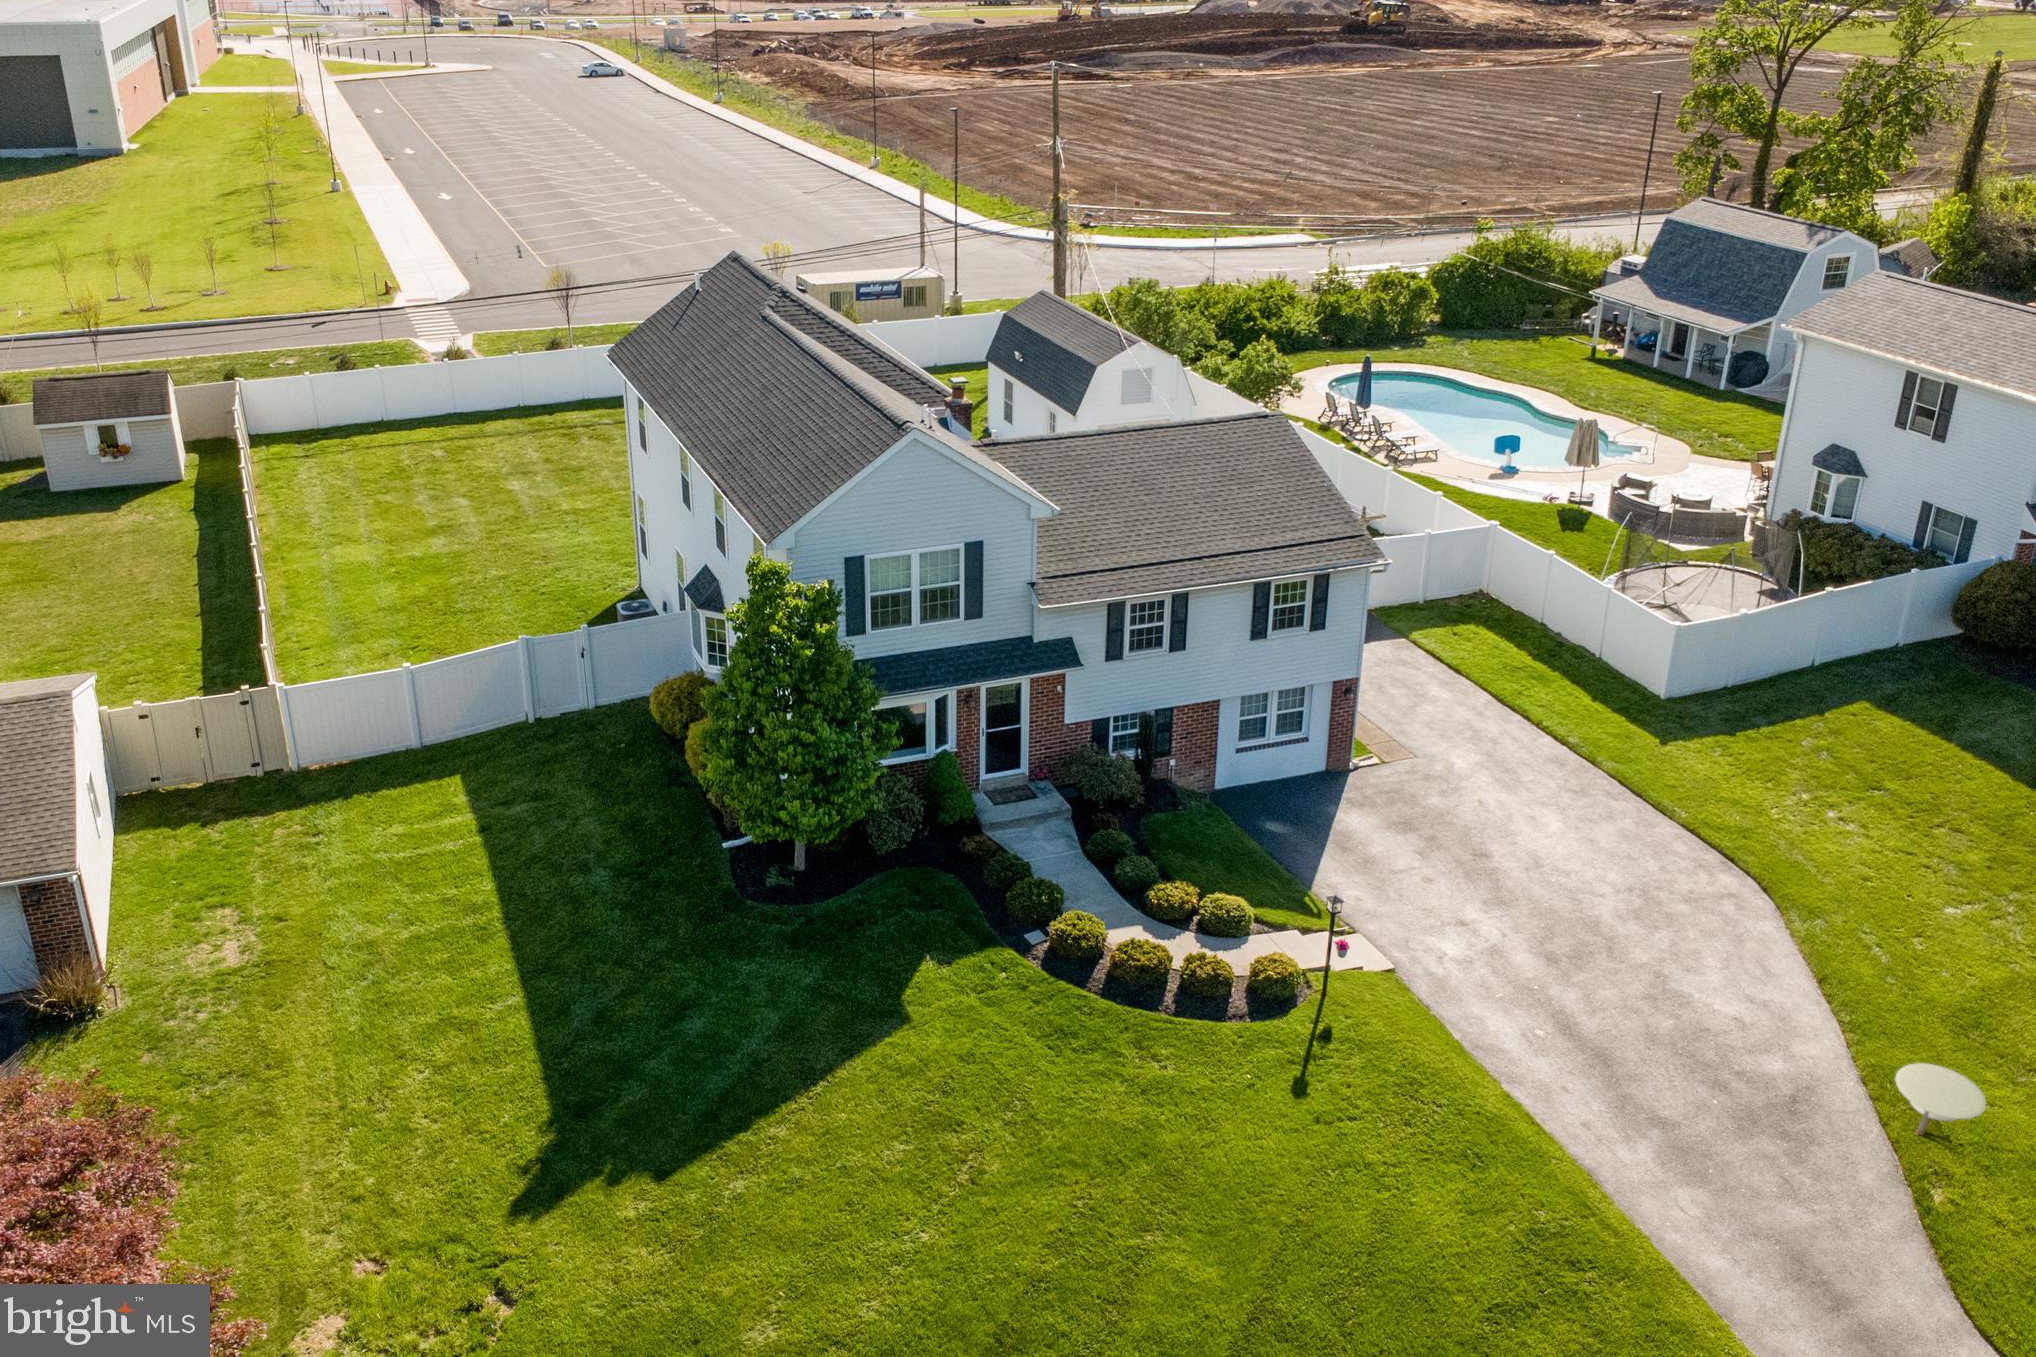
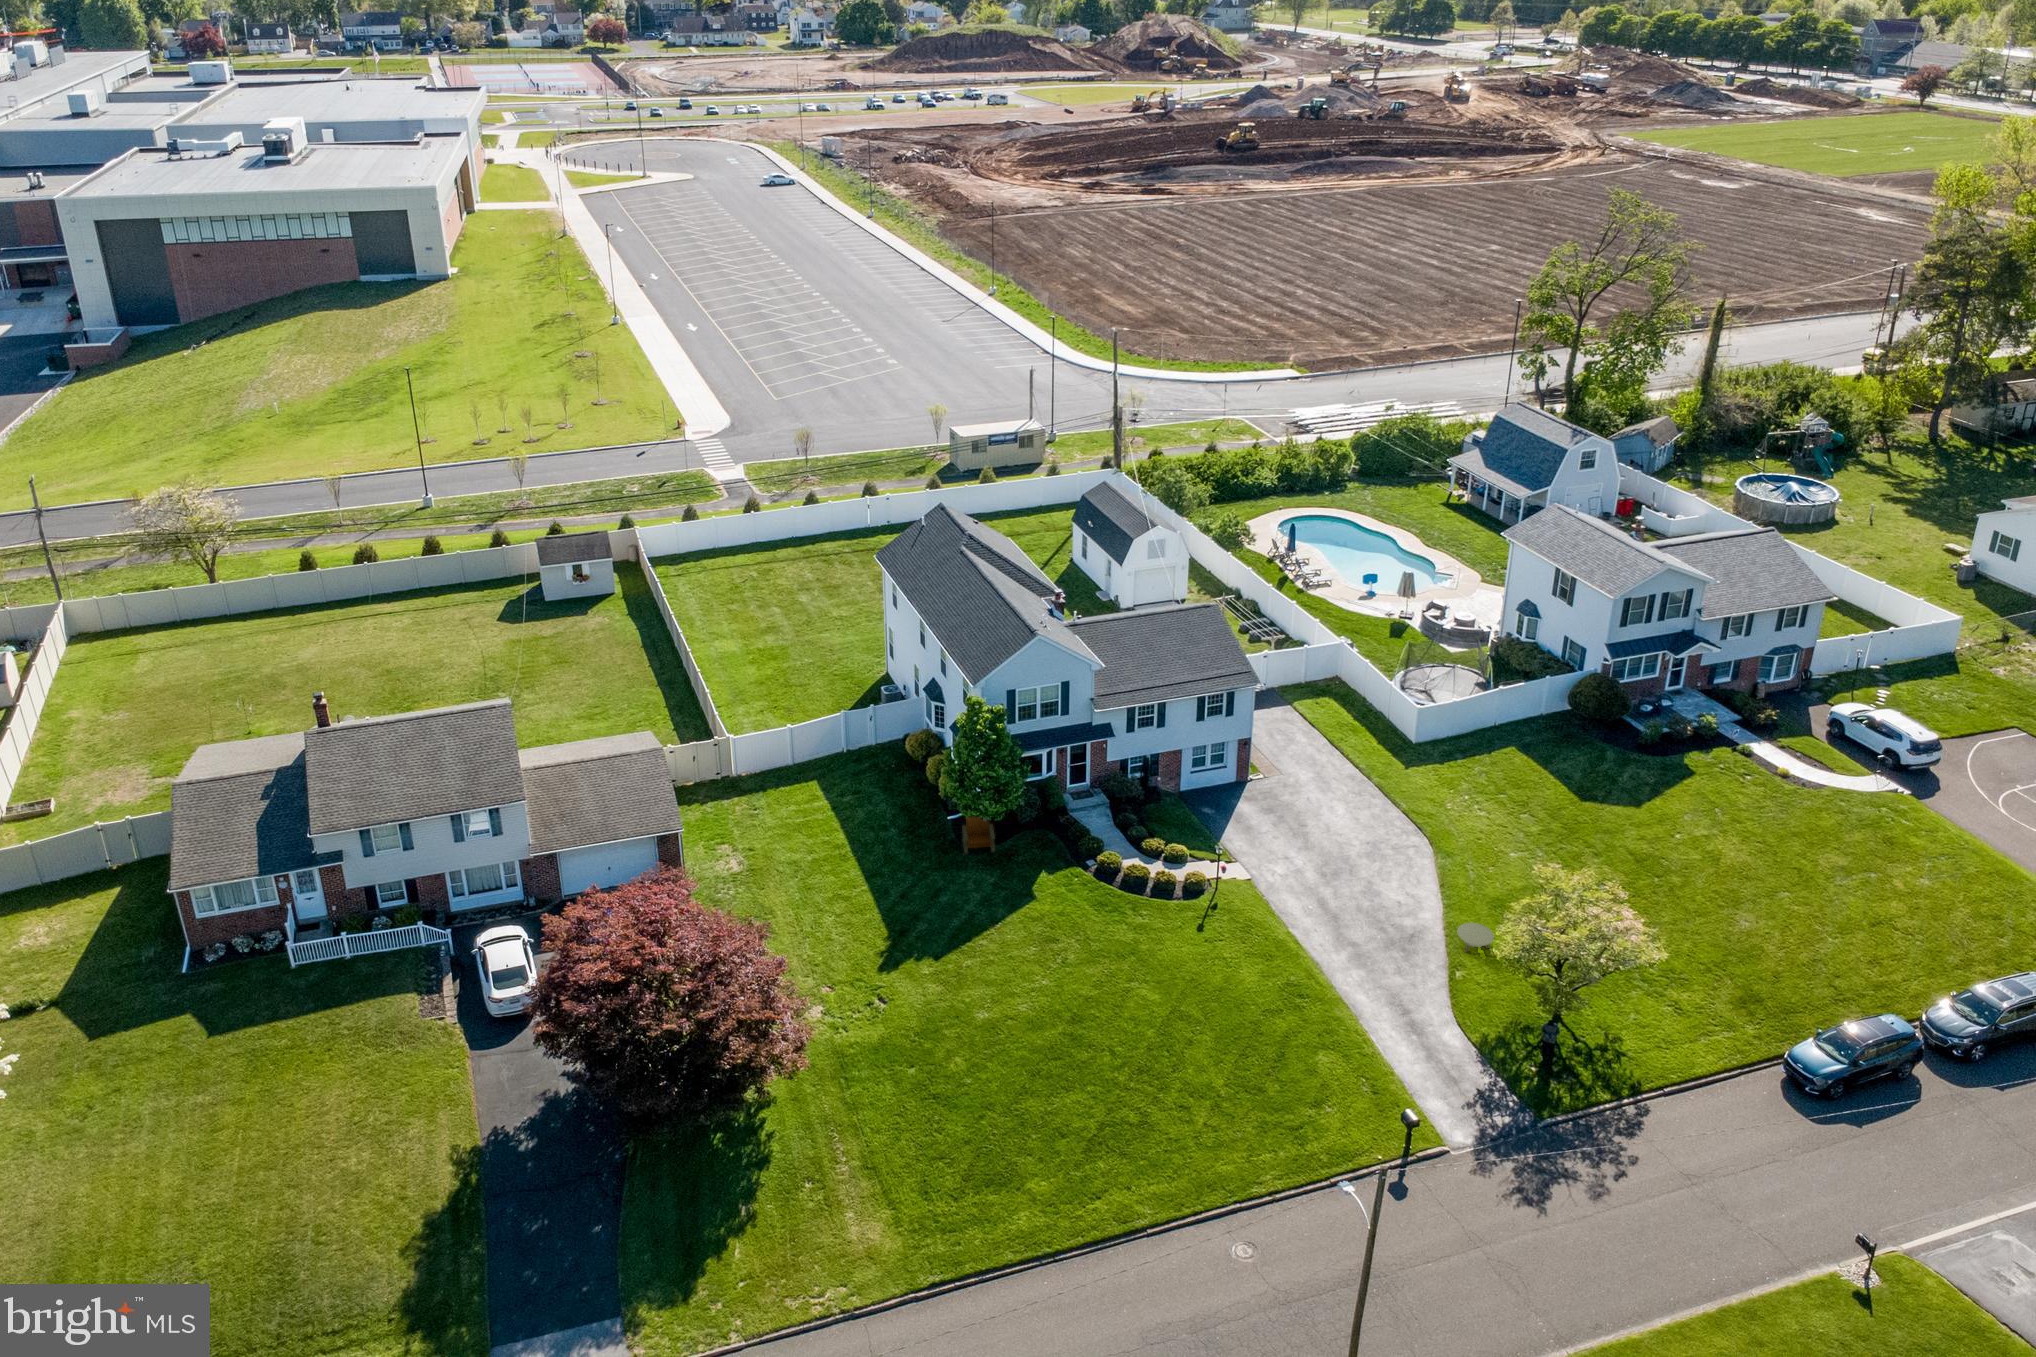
lounge chair: none [745,834,819,920] -> present [962,817,995,853]

